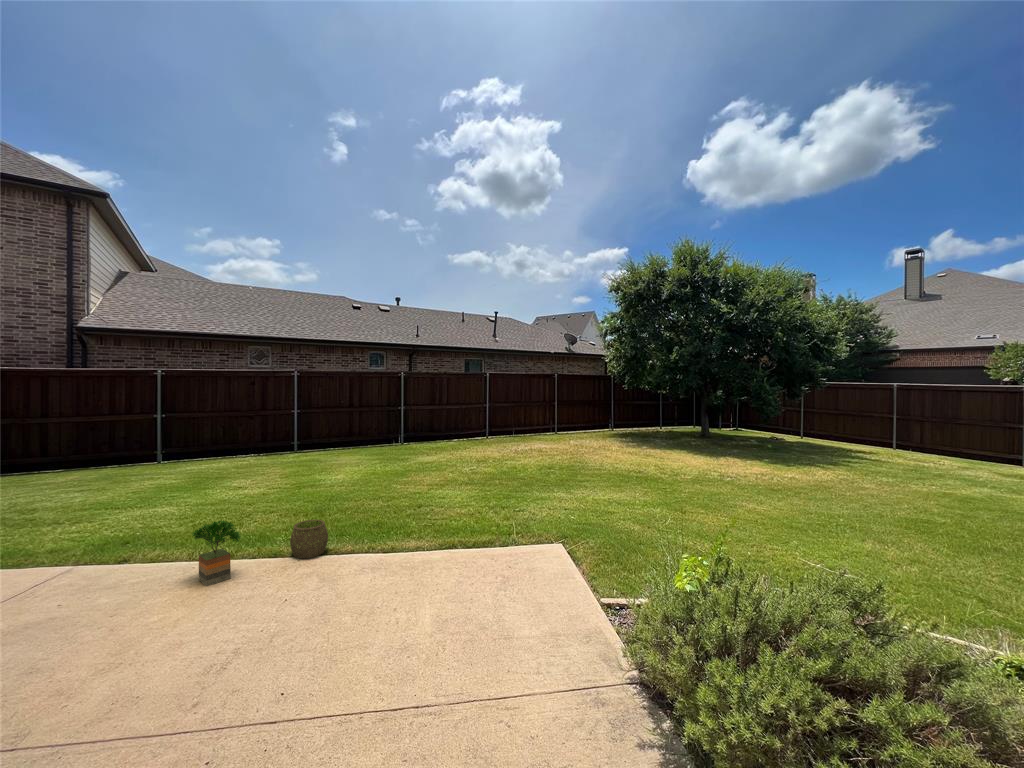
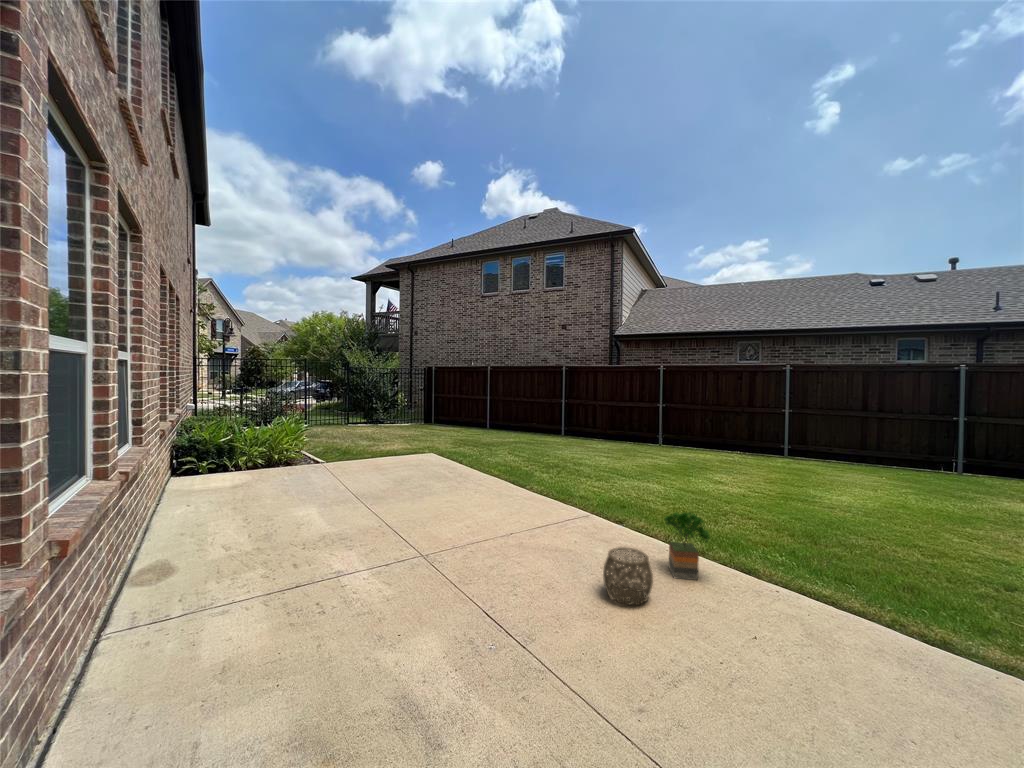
woven basket: present [290,520,328,559] -> present [603,547,653,605]

